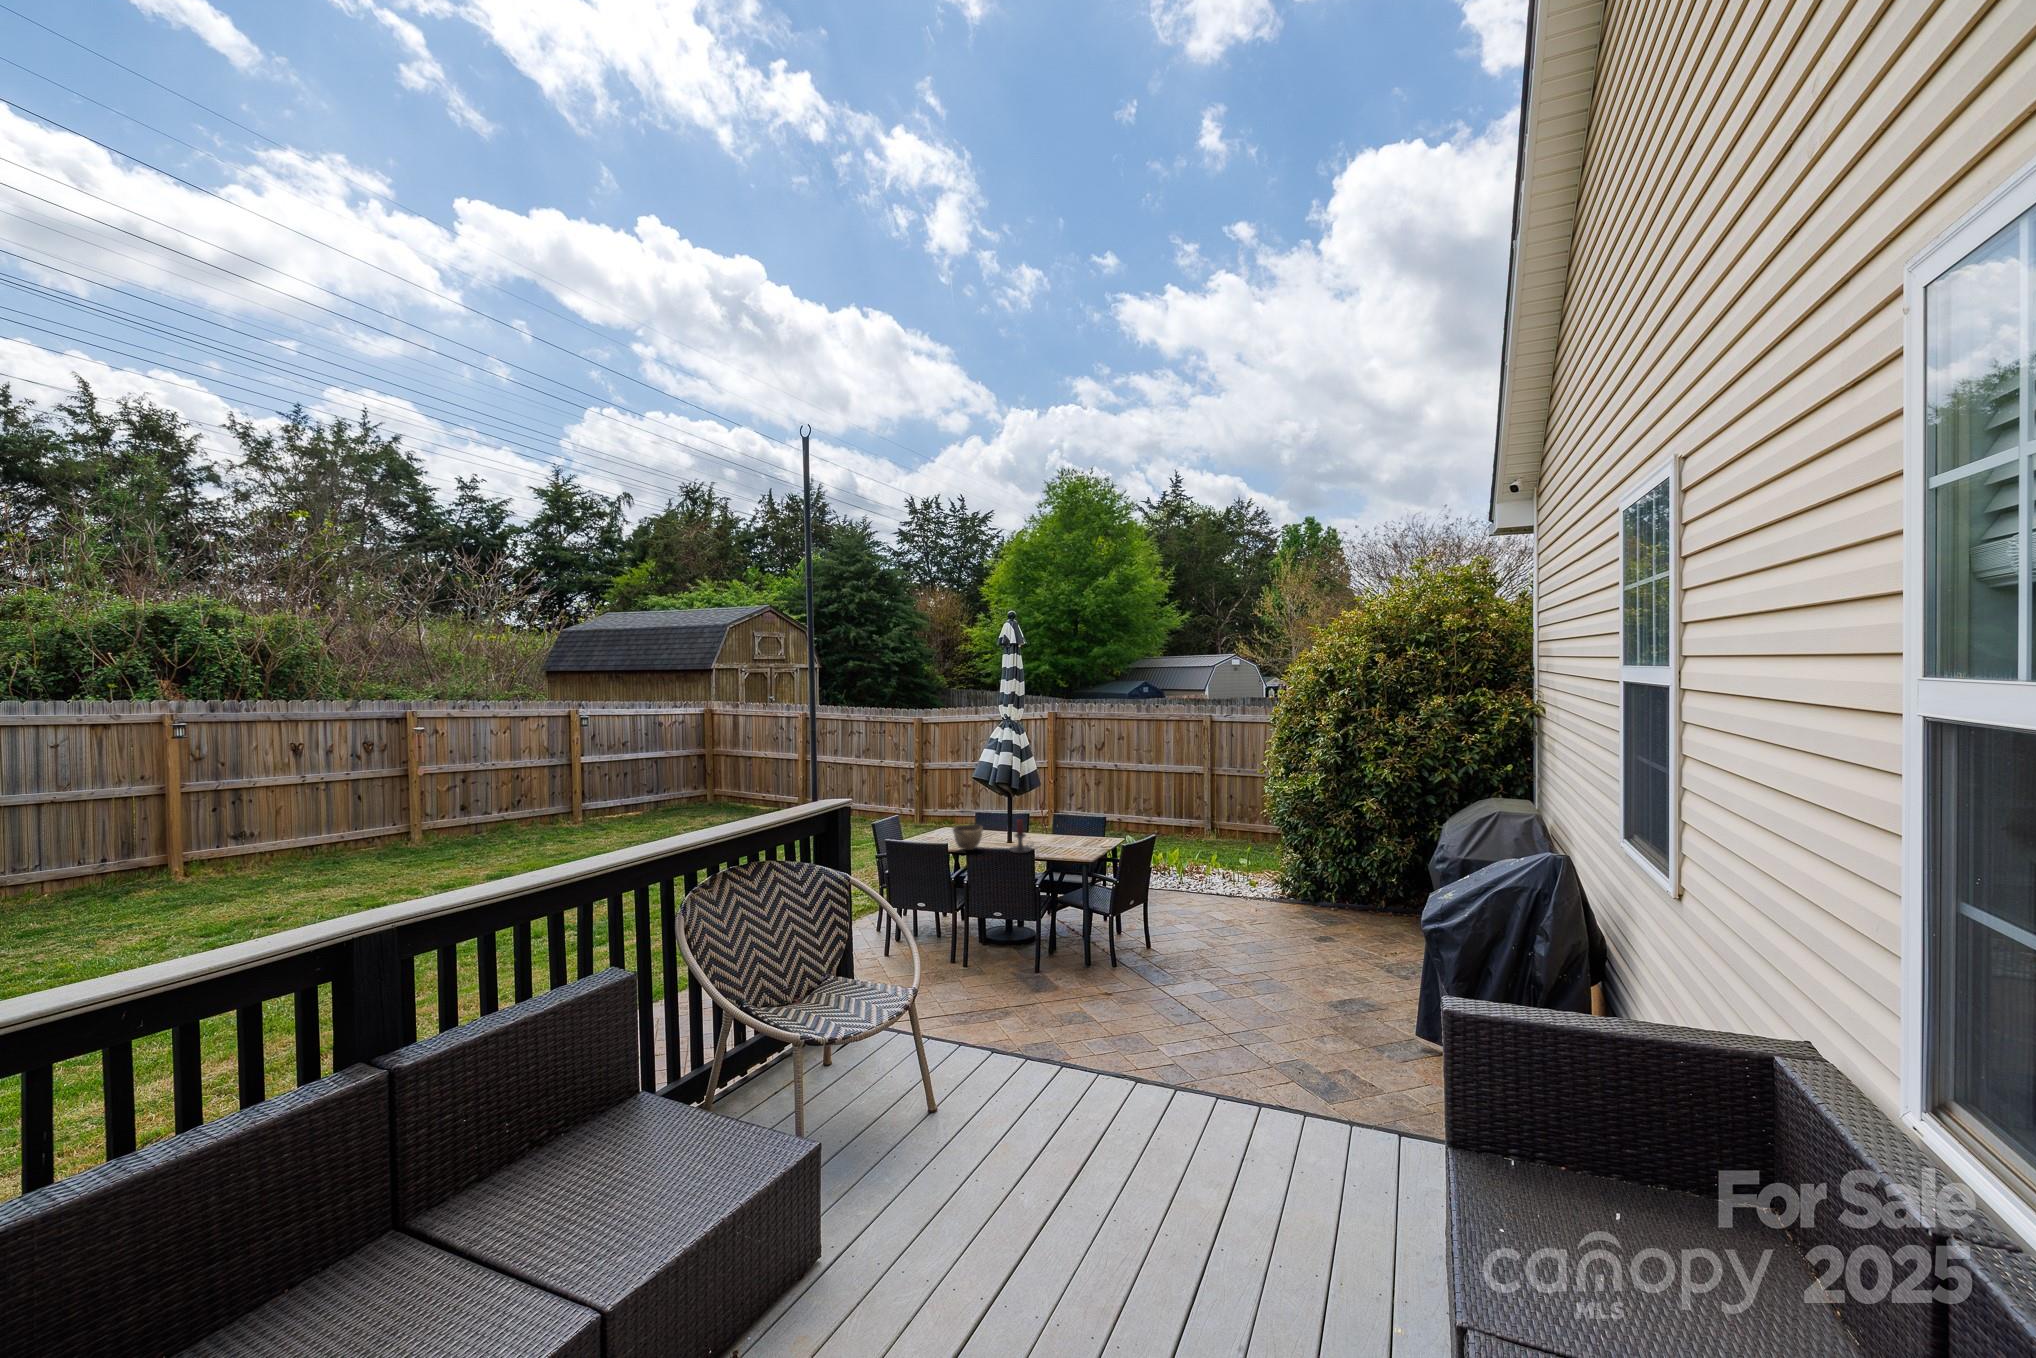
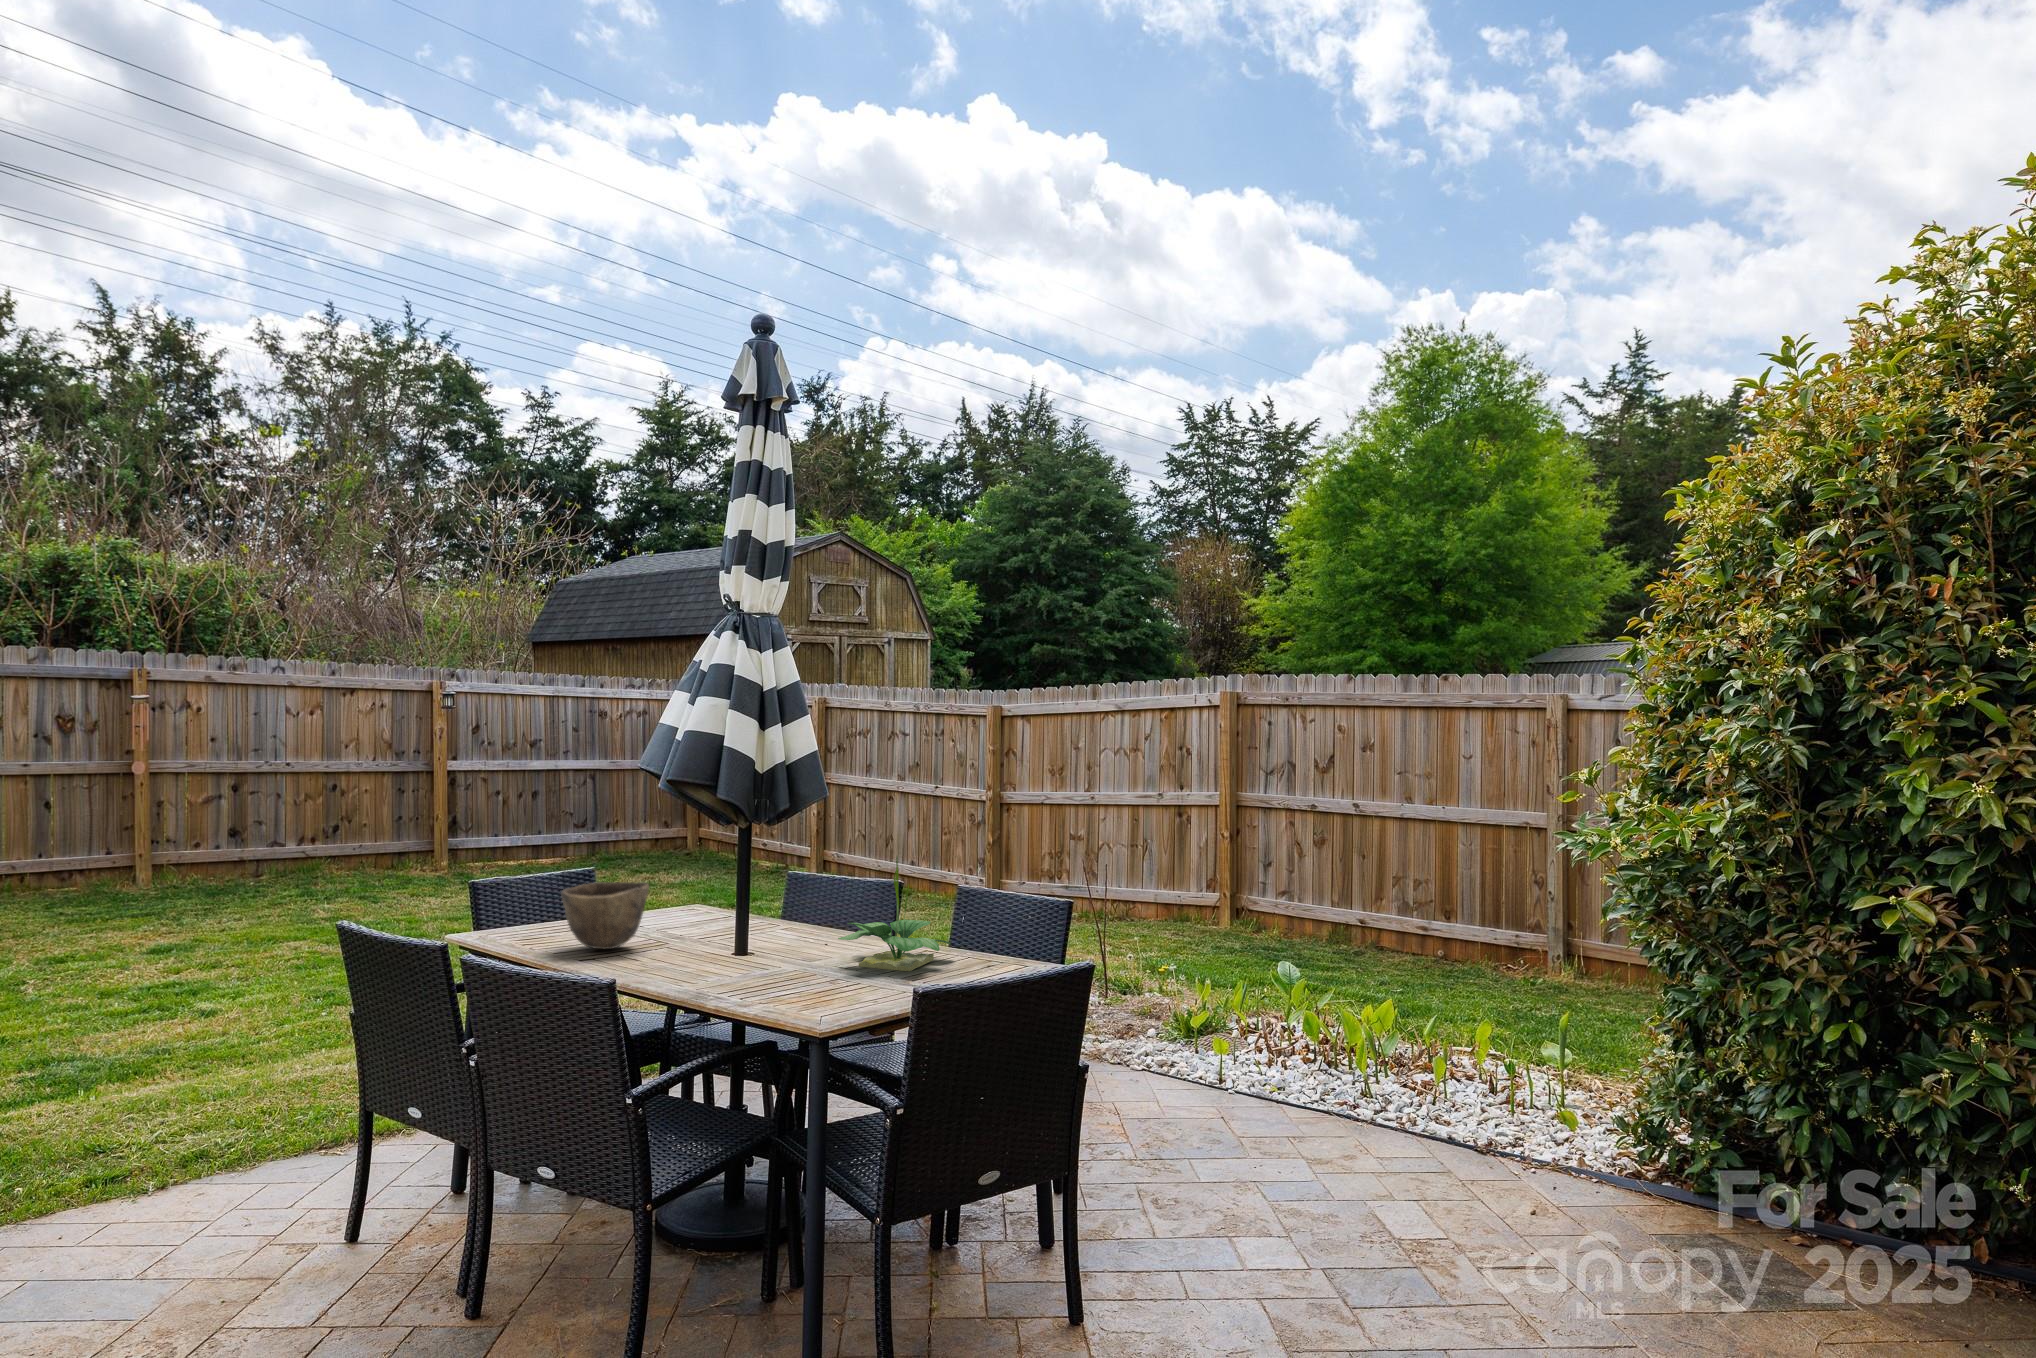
potted plant: none [1051,809,1090,848] -> present [838,857,951,971]
candle holder: present [1009,819,1032,853] -> none [687,871,774,969]

